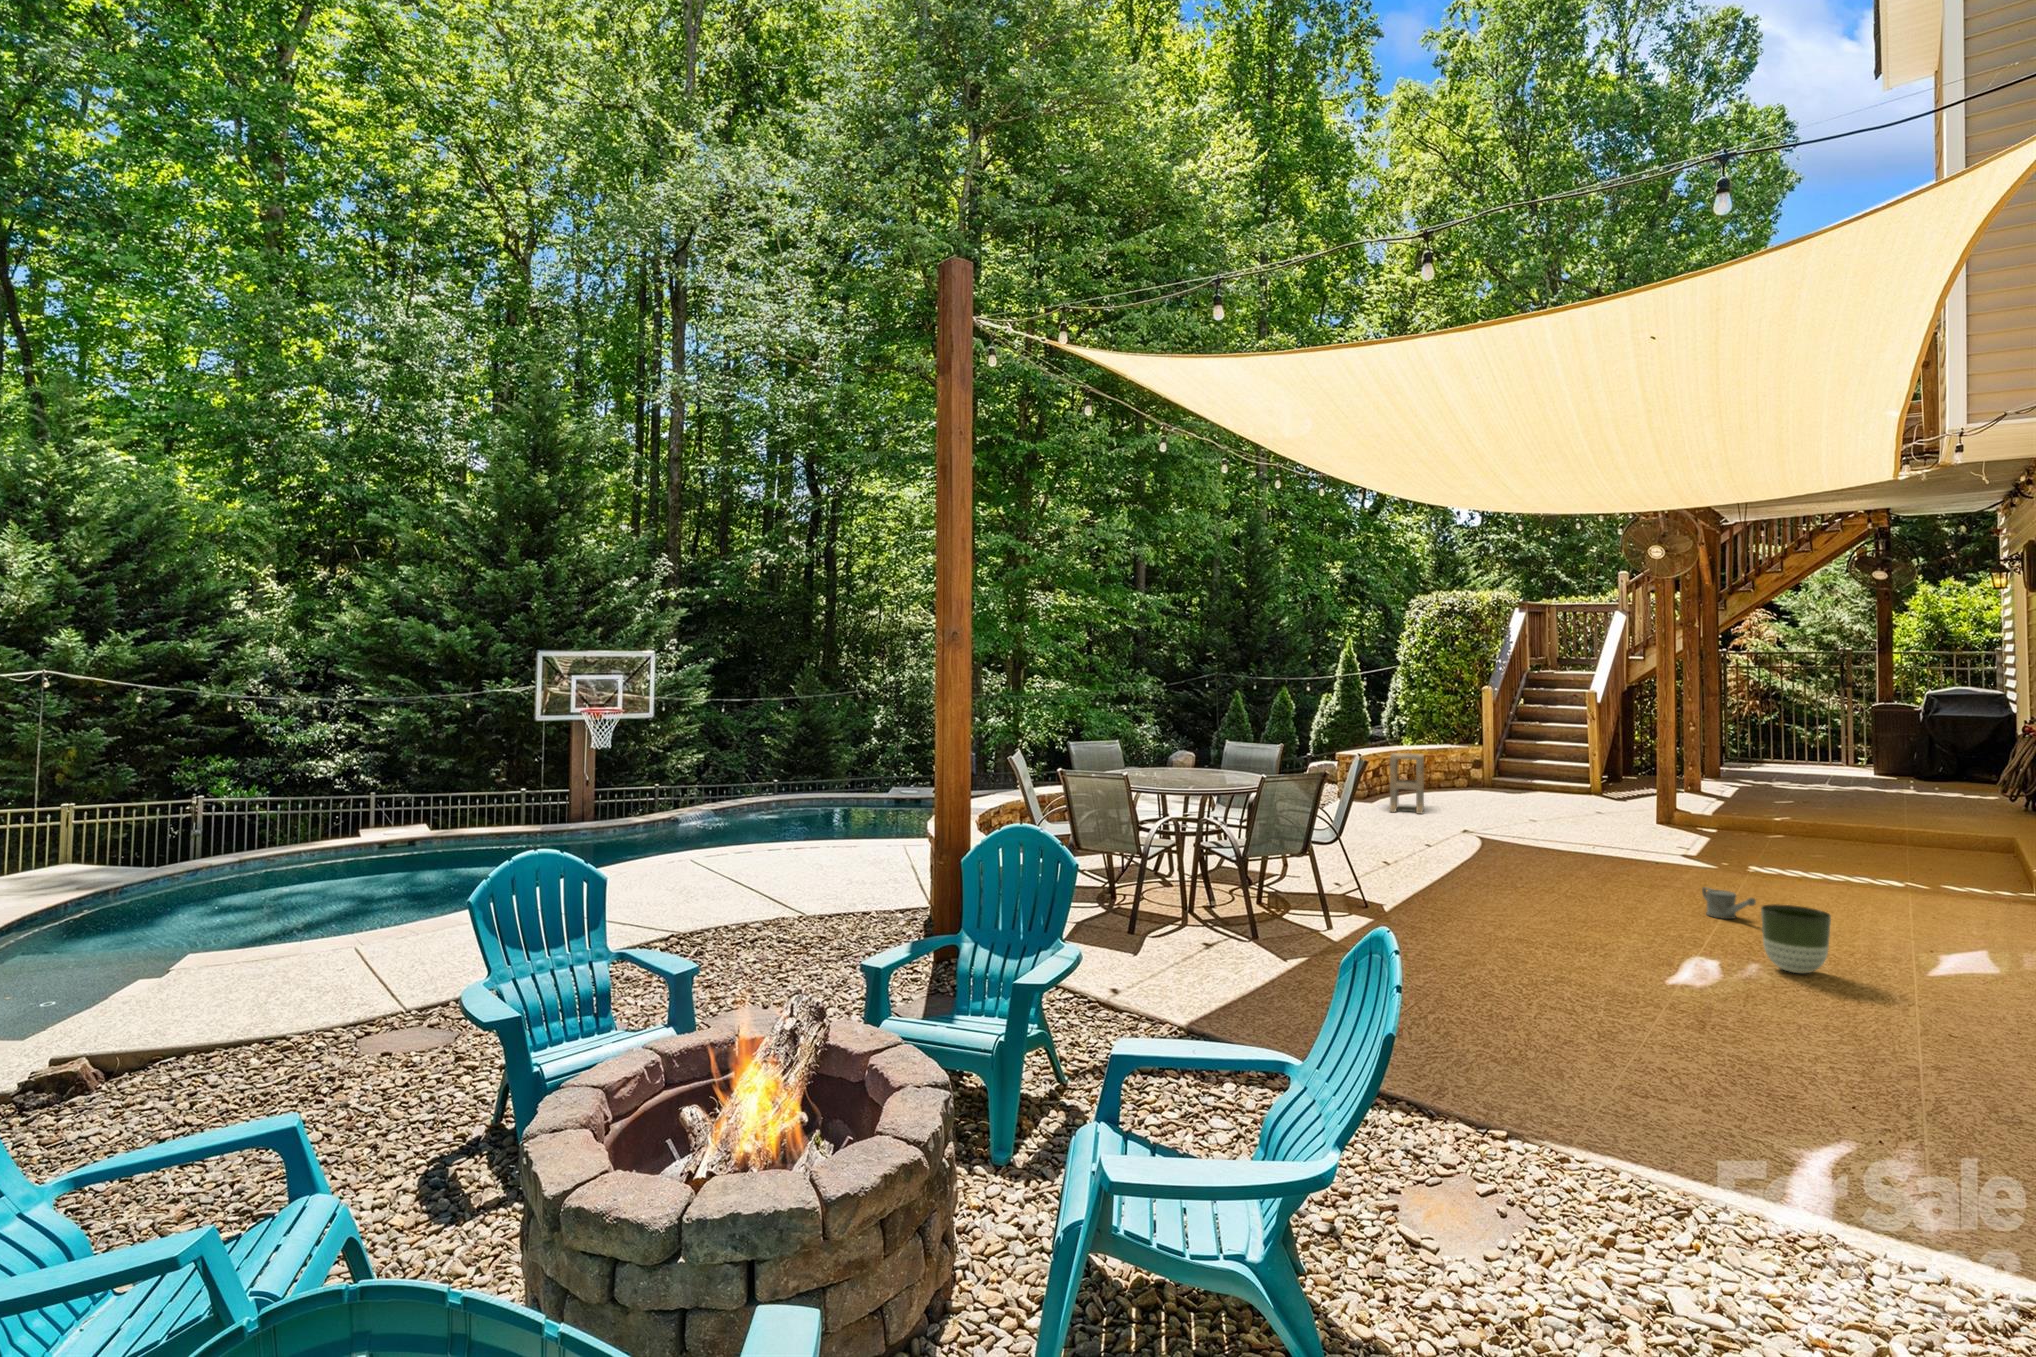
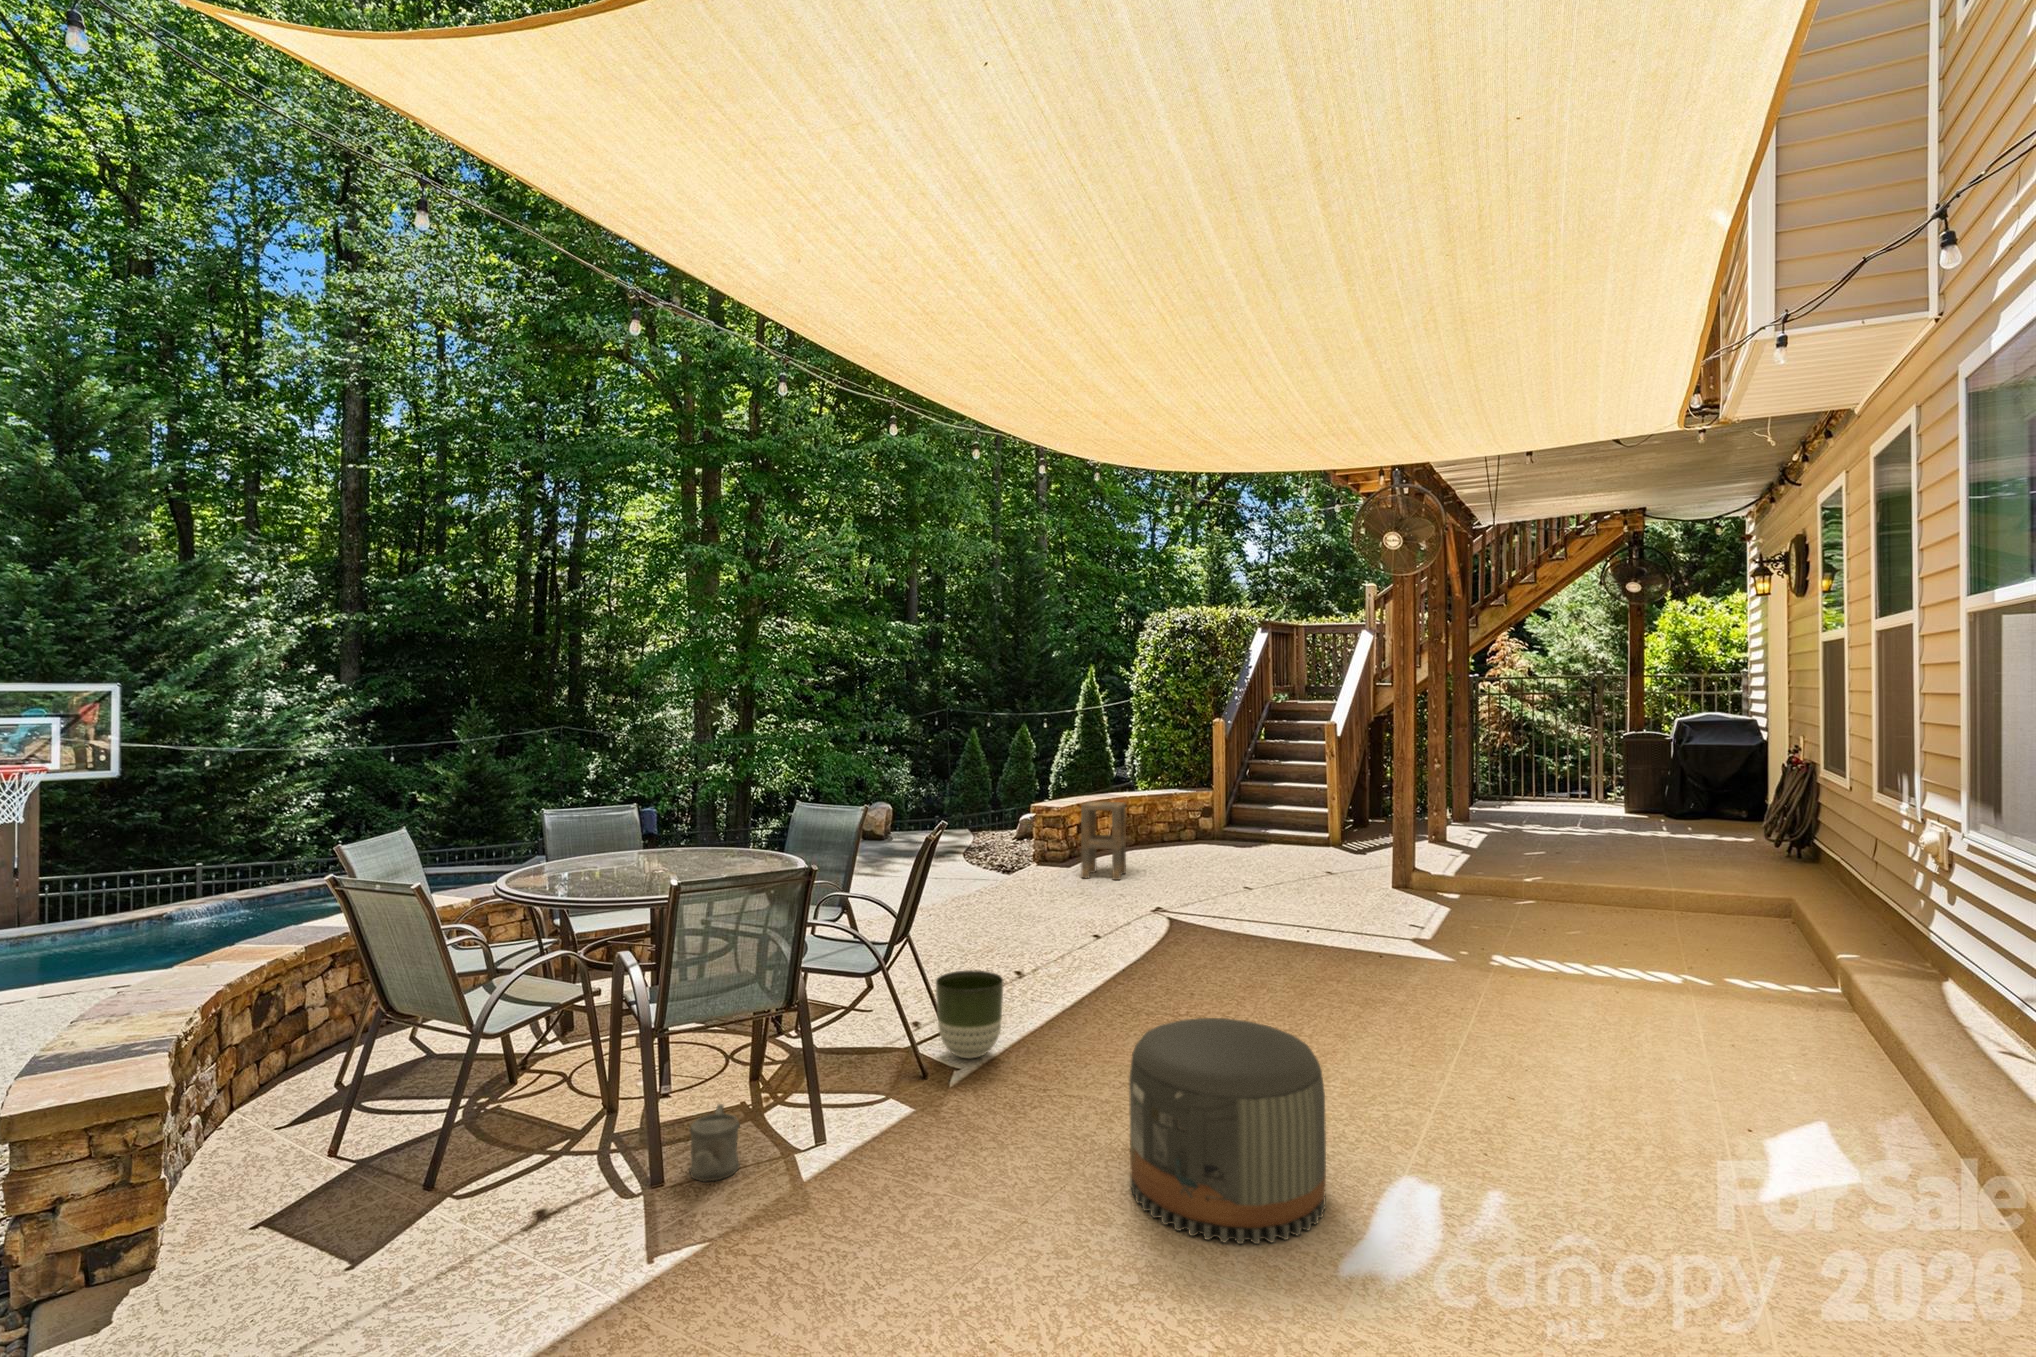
pouf: none [1537,863,1660,969] -> present [1129,1018,1326,1244]
watering can: present [1702,887,1756,919] -> present [689,1104,740,1181]
planter: present [1761,904,1831,973] -> present [936,971,1003,1058]

